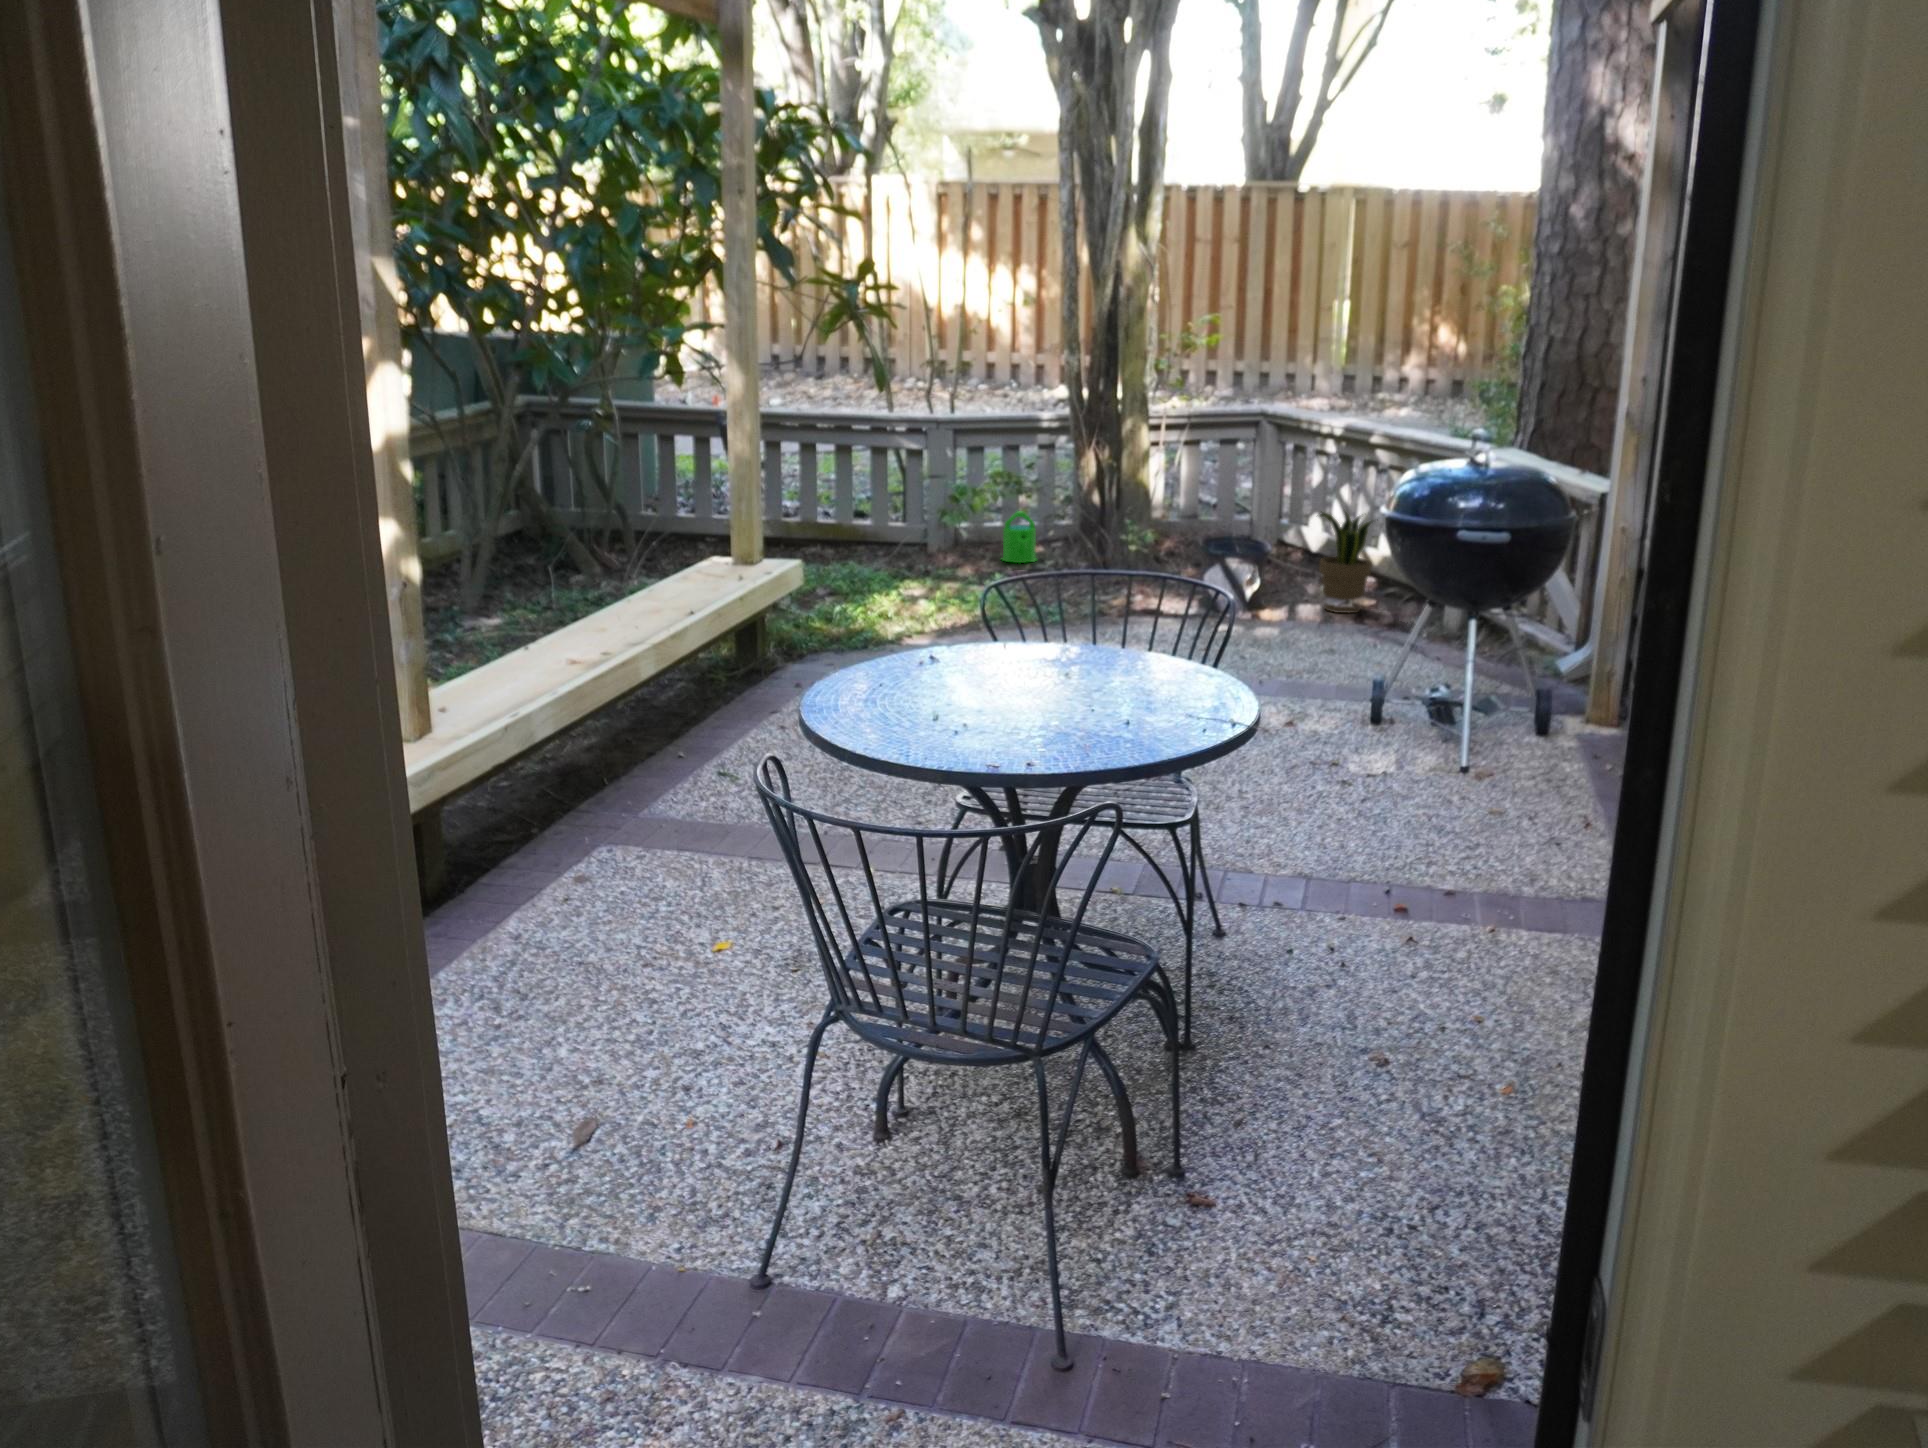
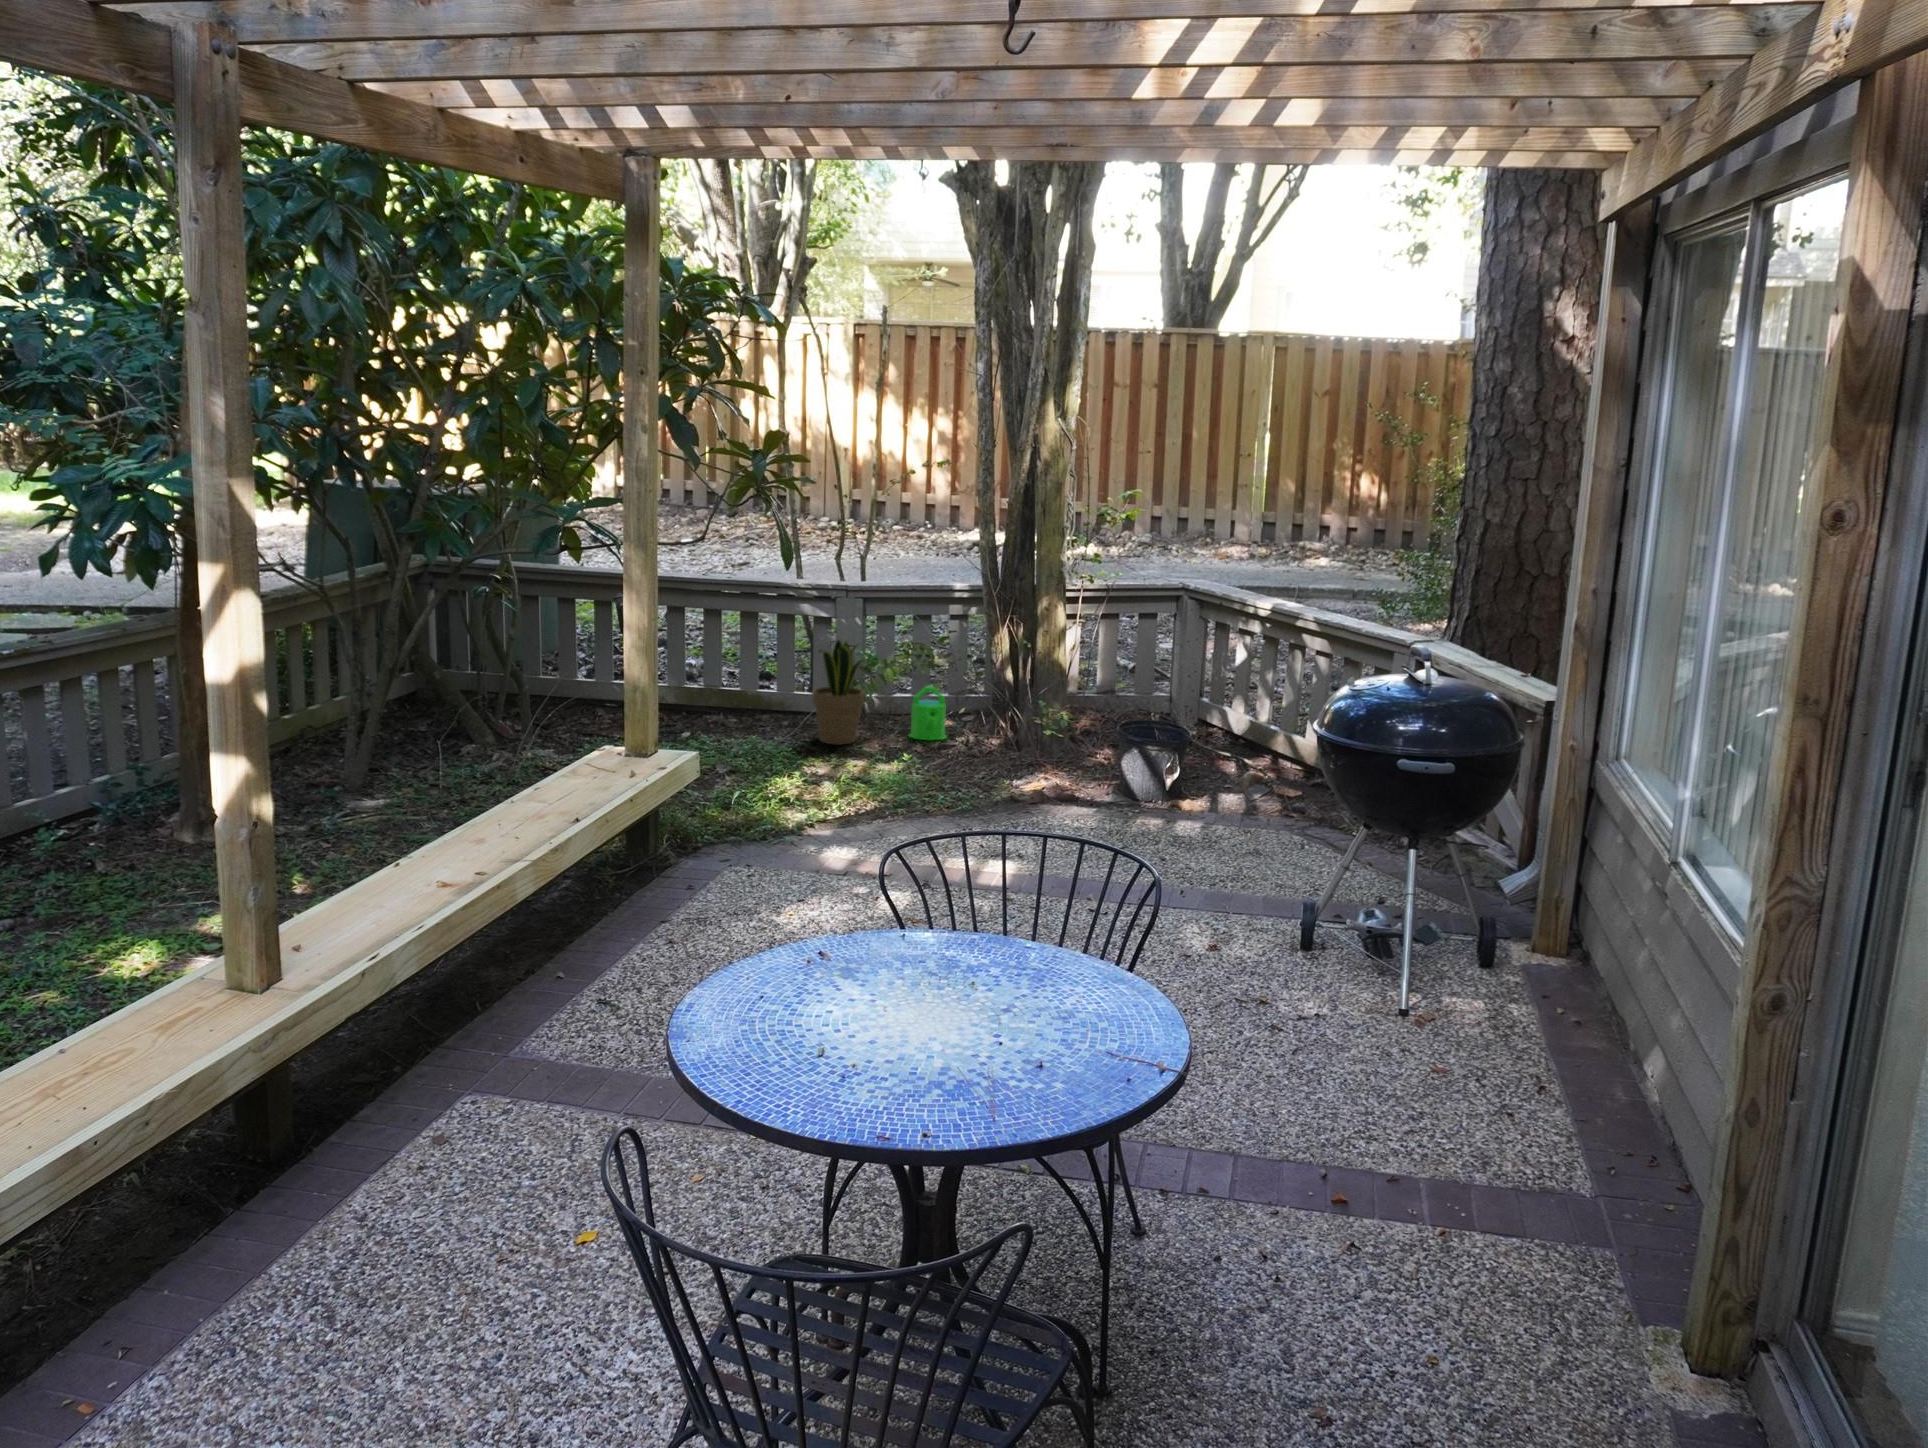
potted plant: present [1319,511,1372,613] -> present [812,640,870,745]

